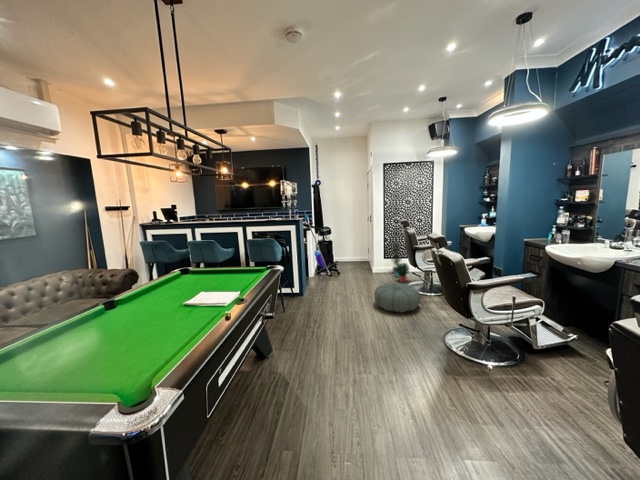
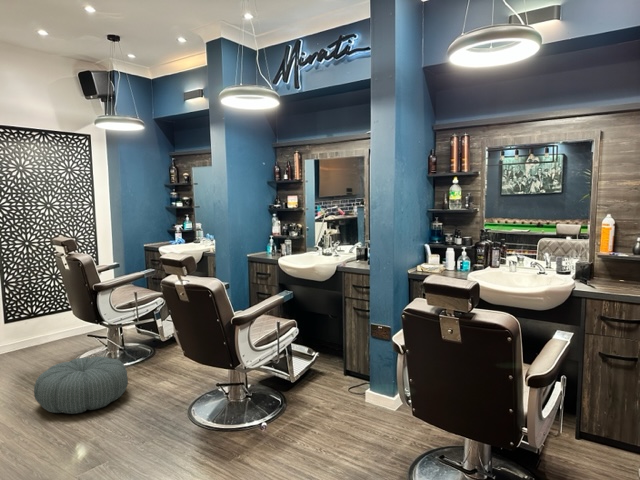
potted plant: present [392,245,409,282] -> none [22,286,77,361]

